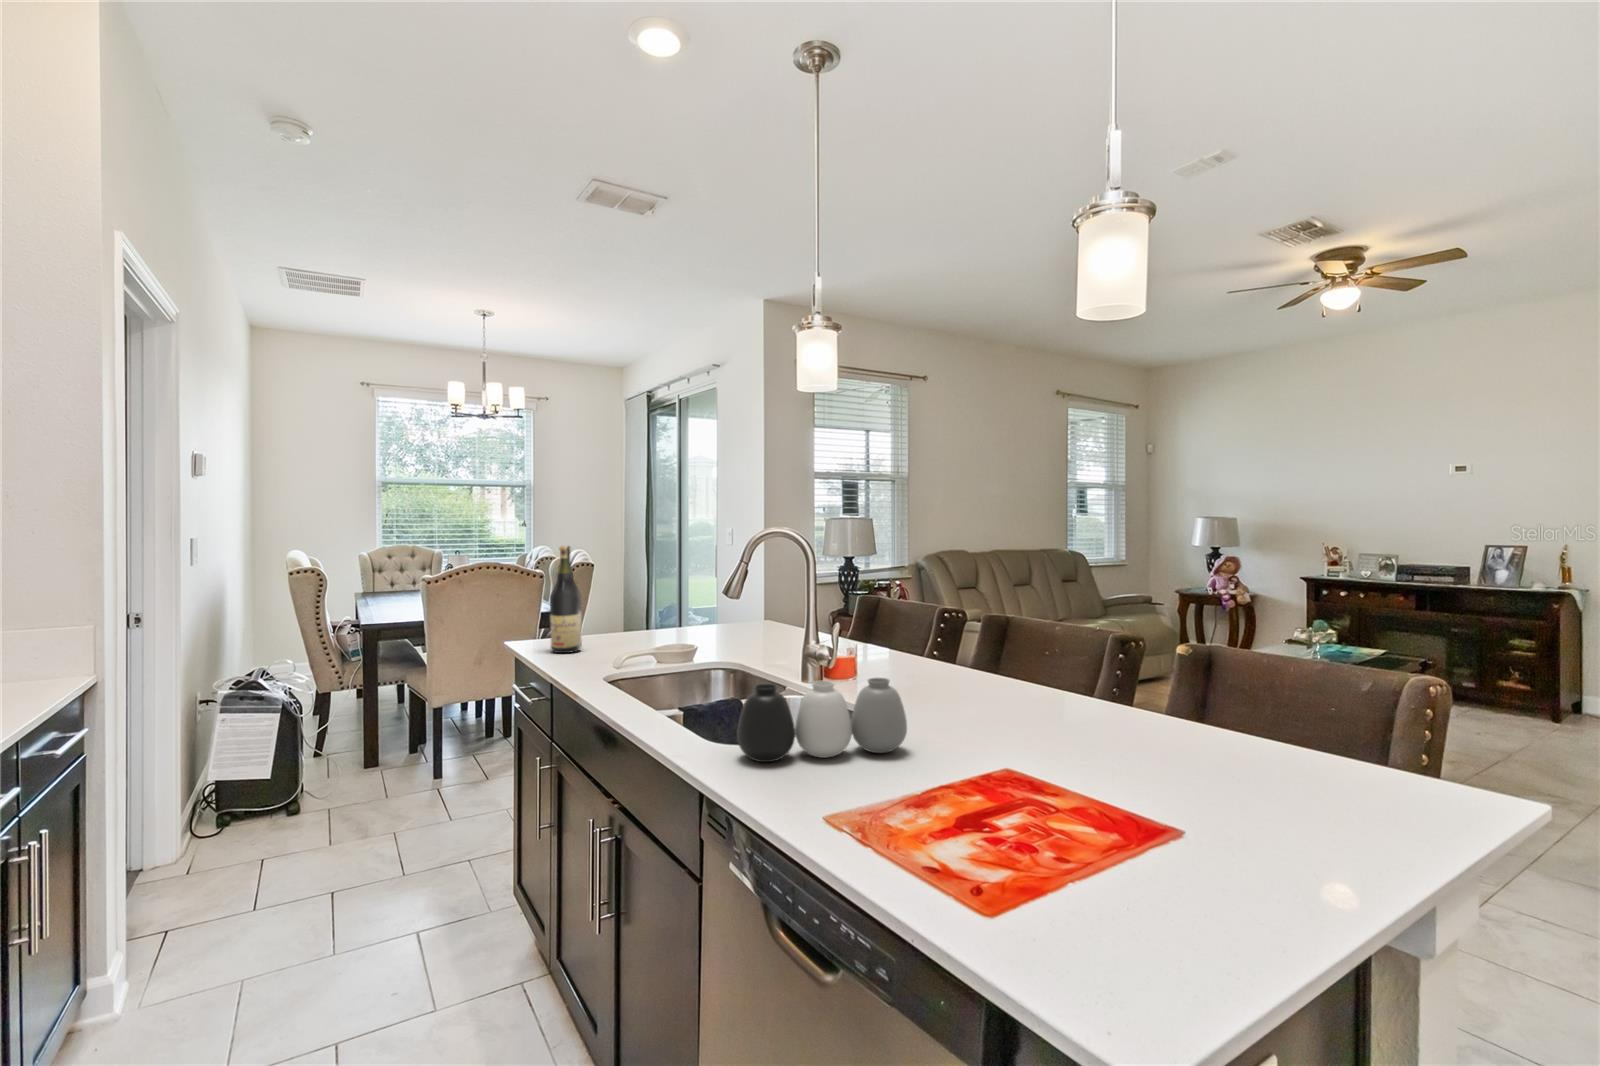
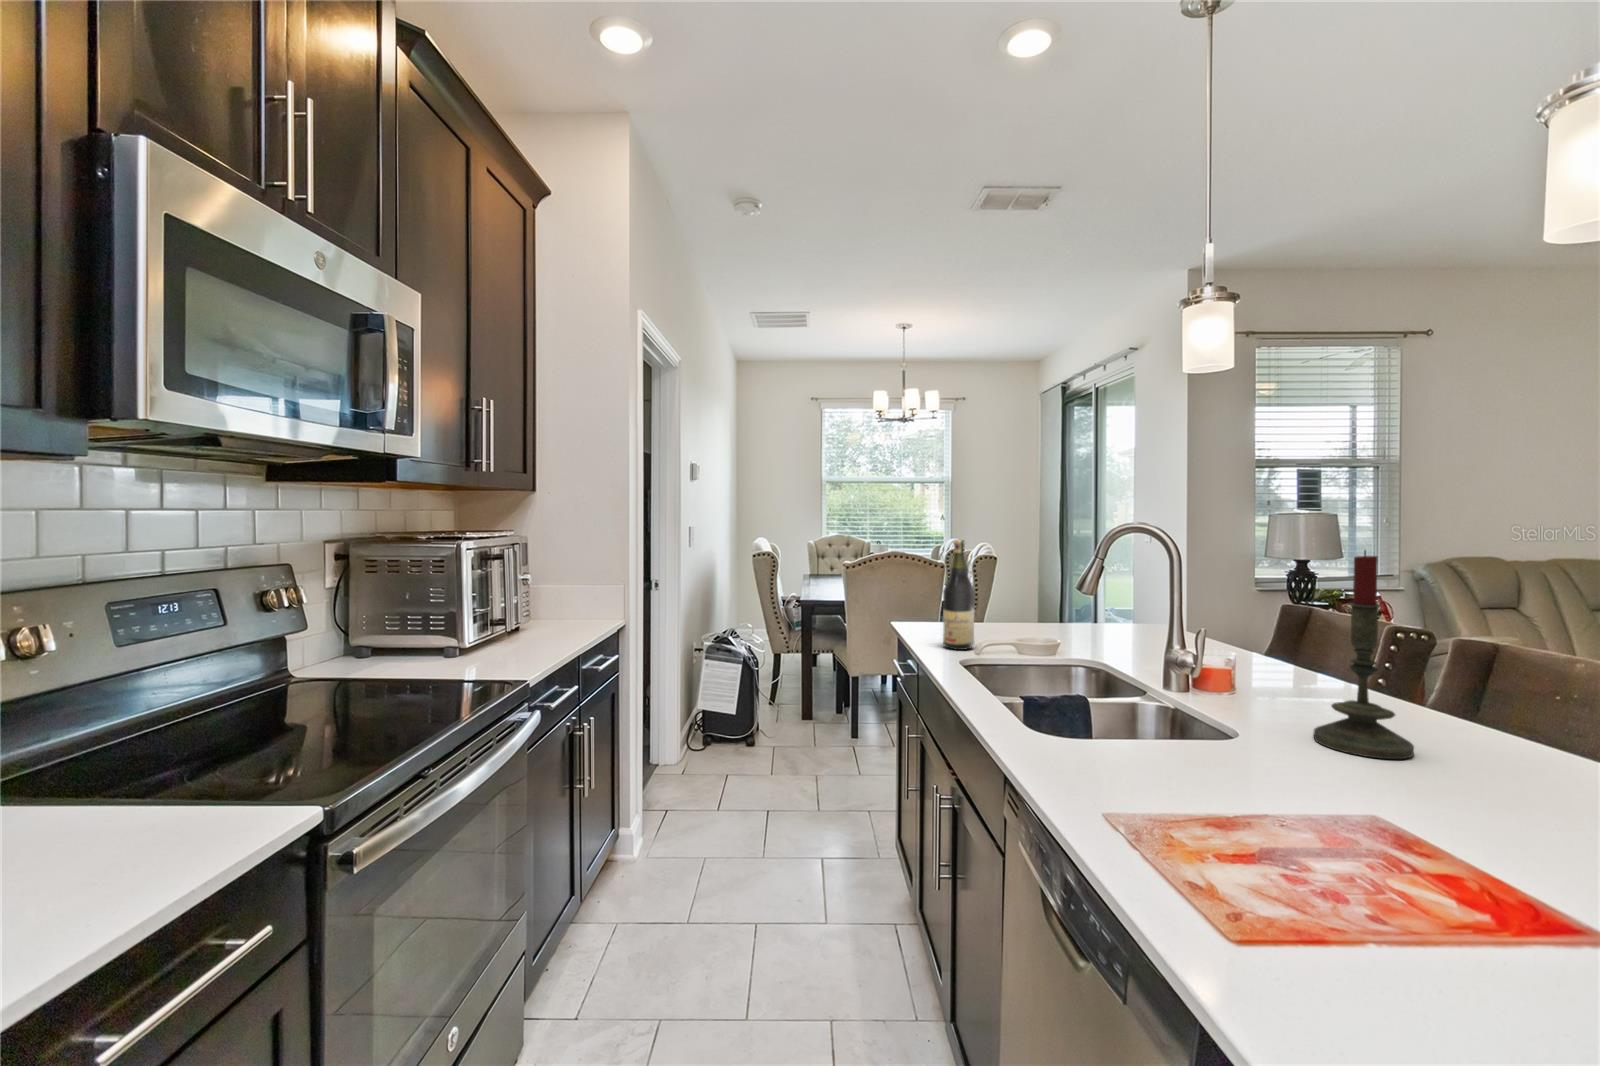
candle: none [839,543,893,687] -> present [1313,551,1414,759]
vase: present [737,678,907,762] -> none [1159,751,1486,905]

